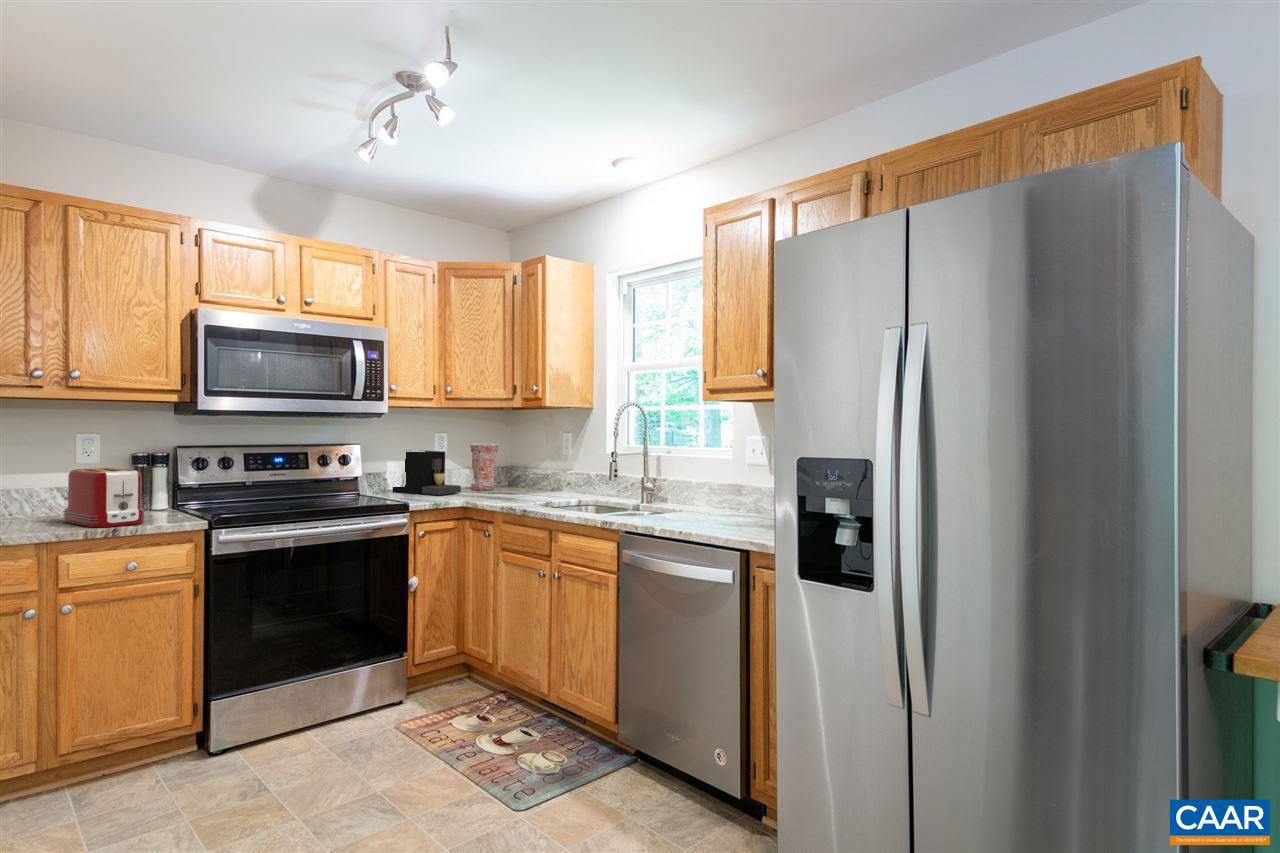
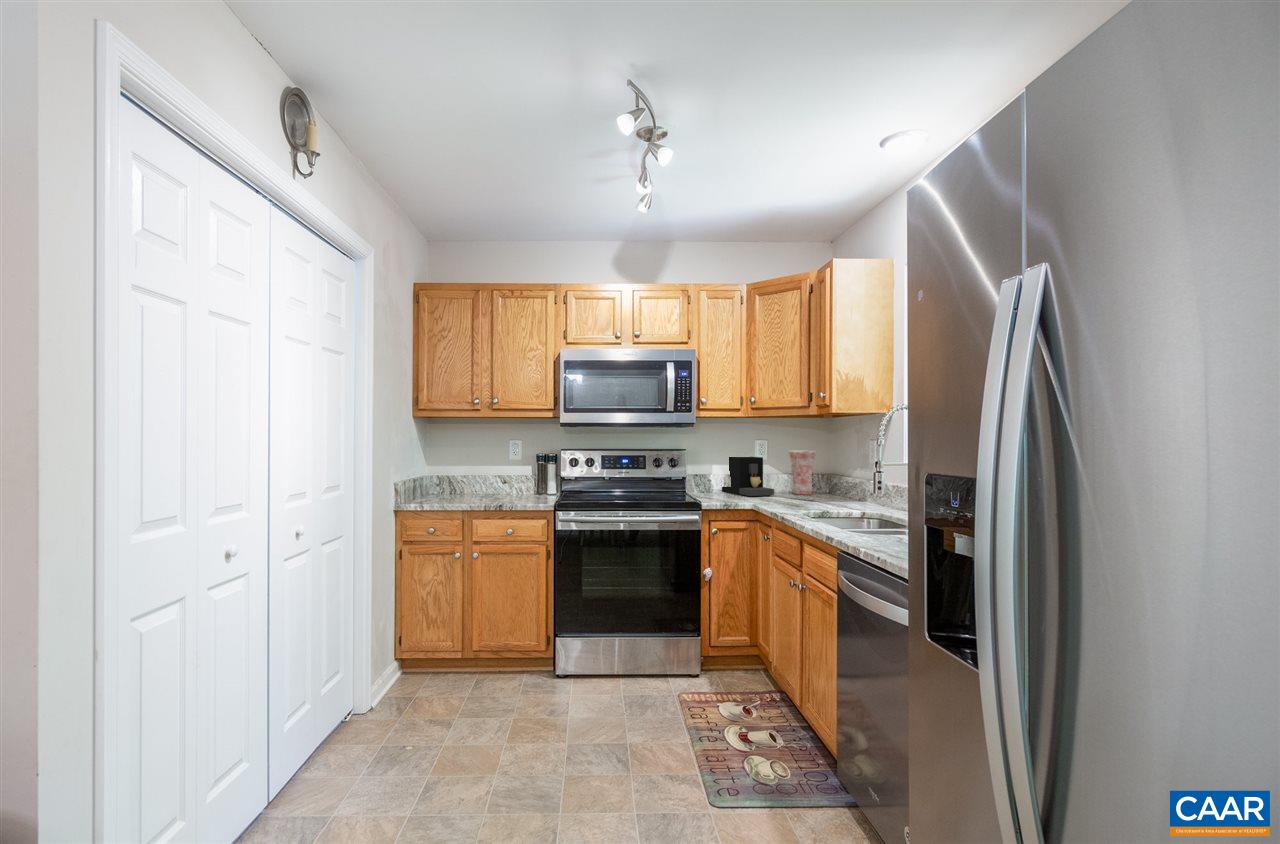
toaster: present [63,468,145,527] -> none [490,464,524,502]

